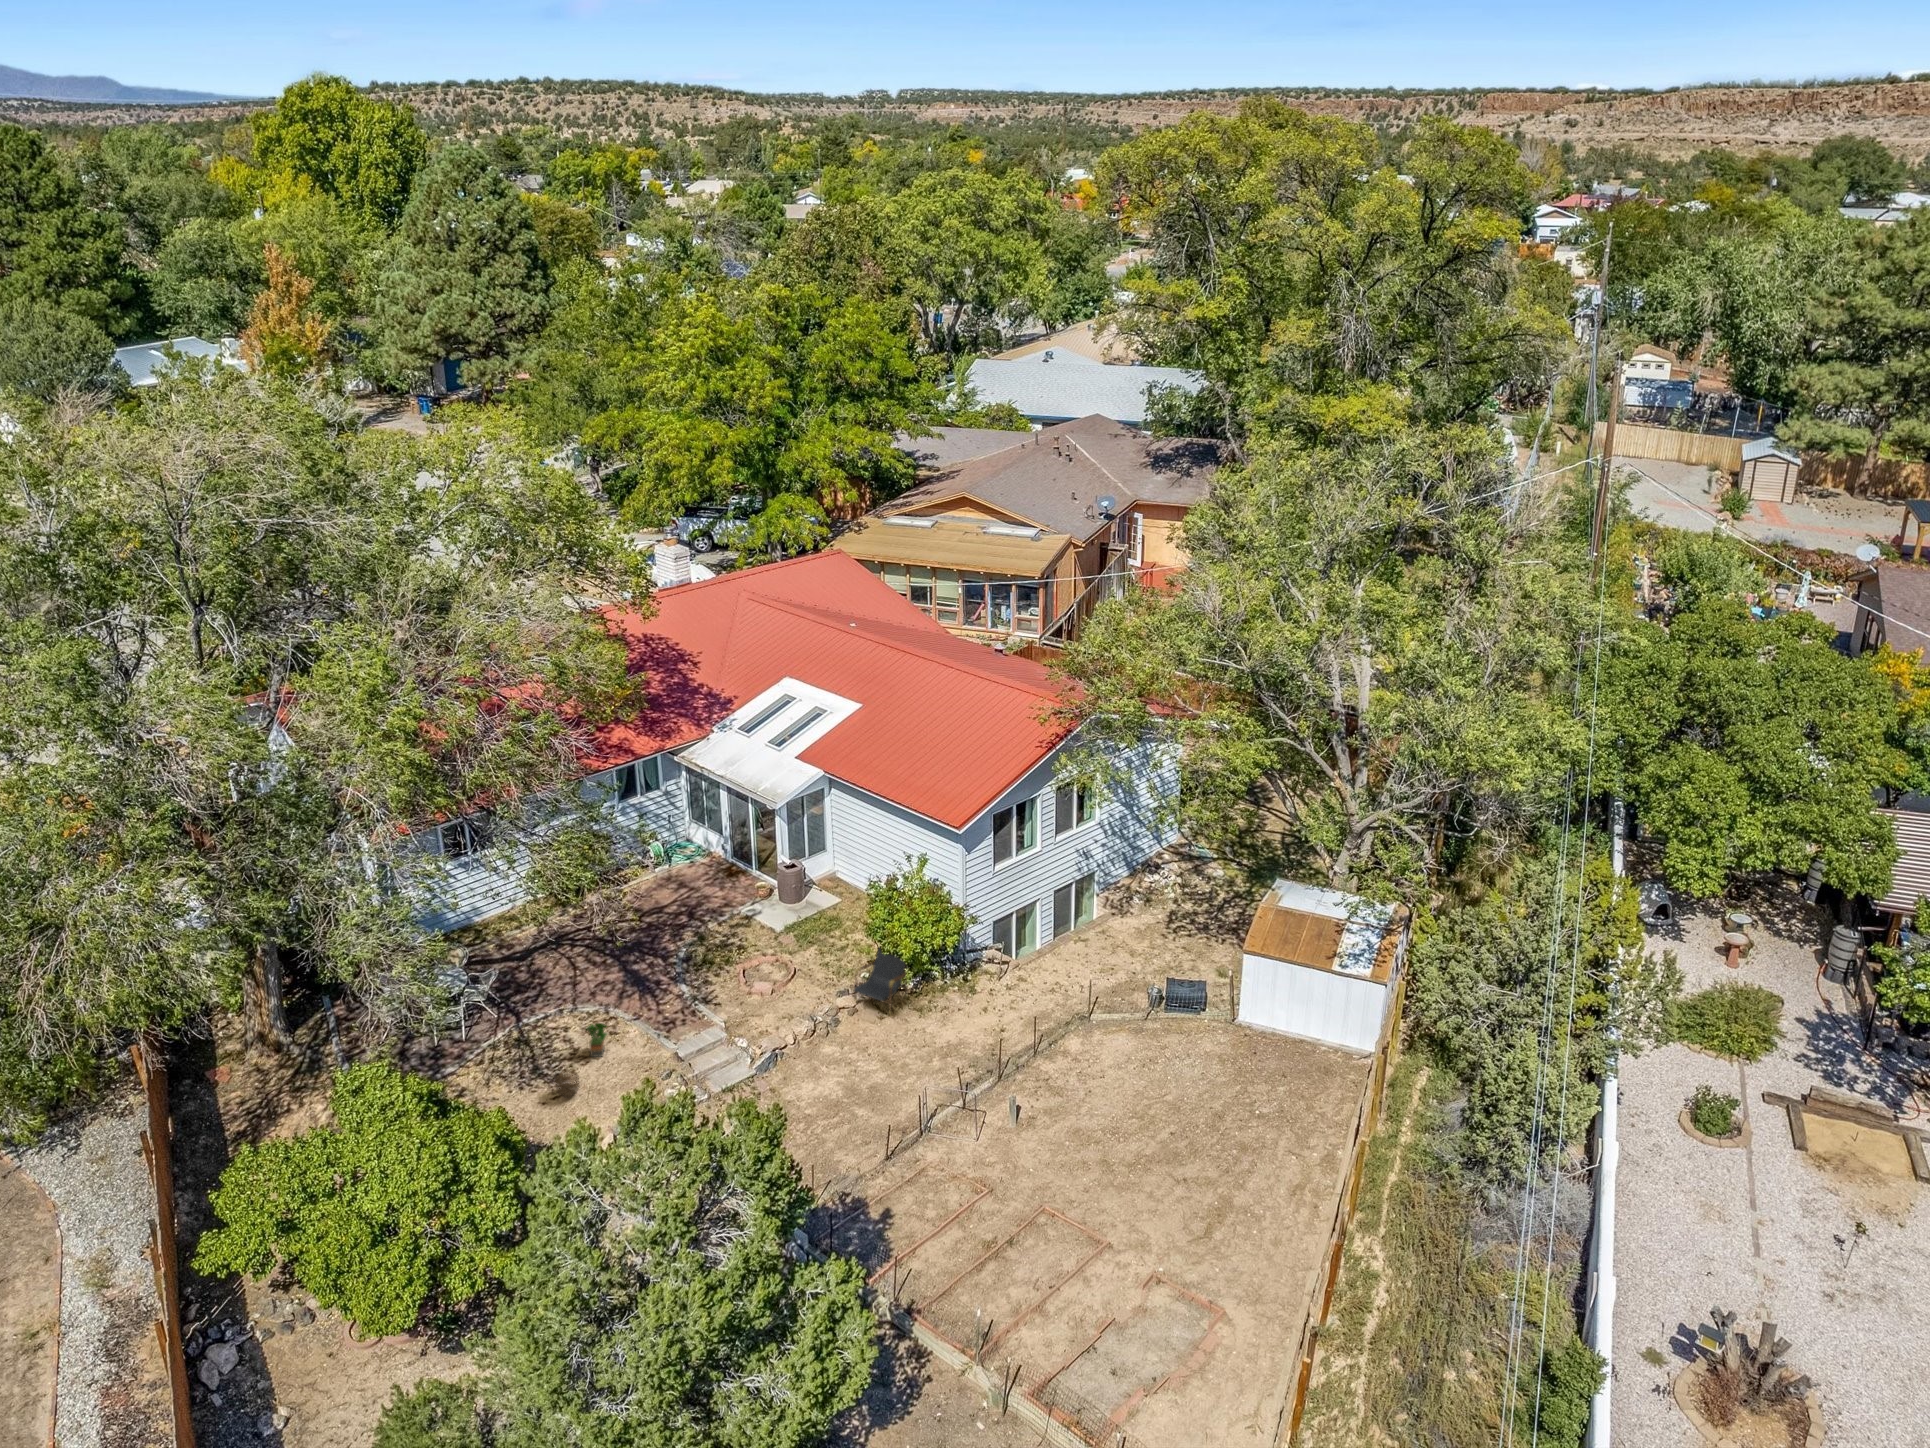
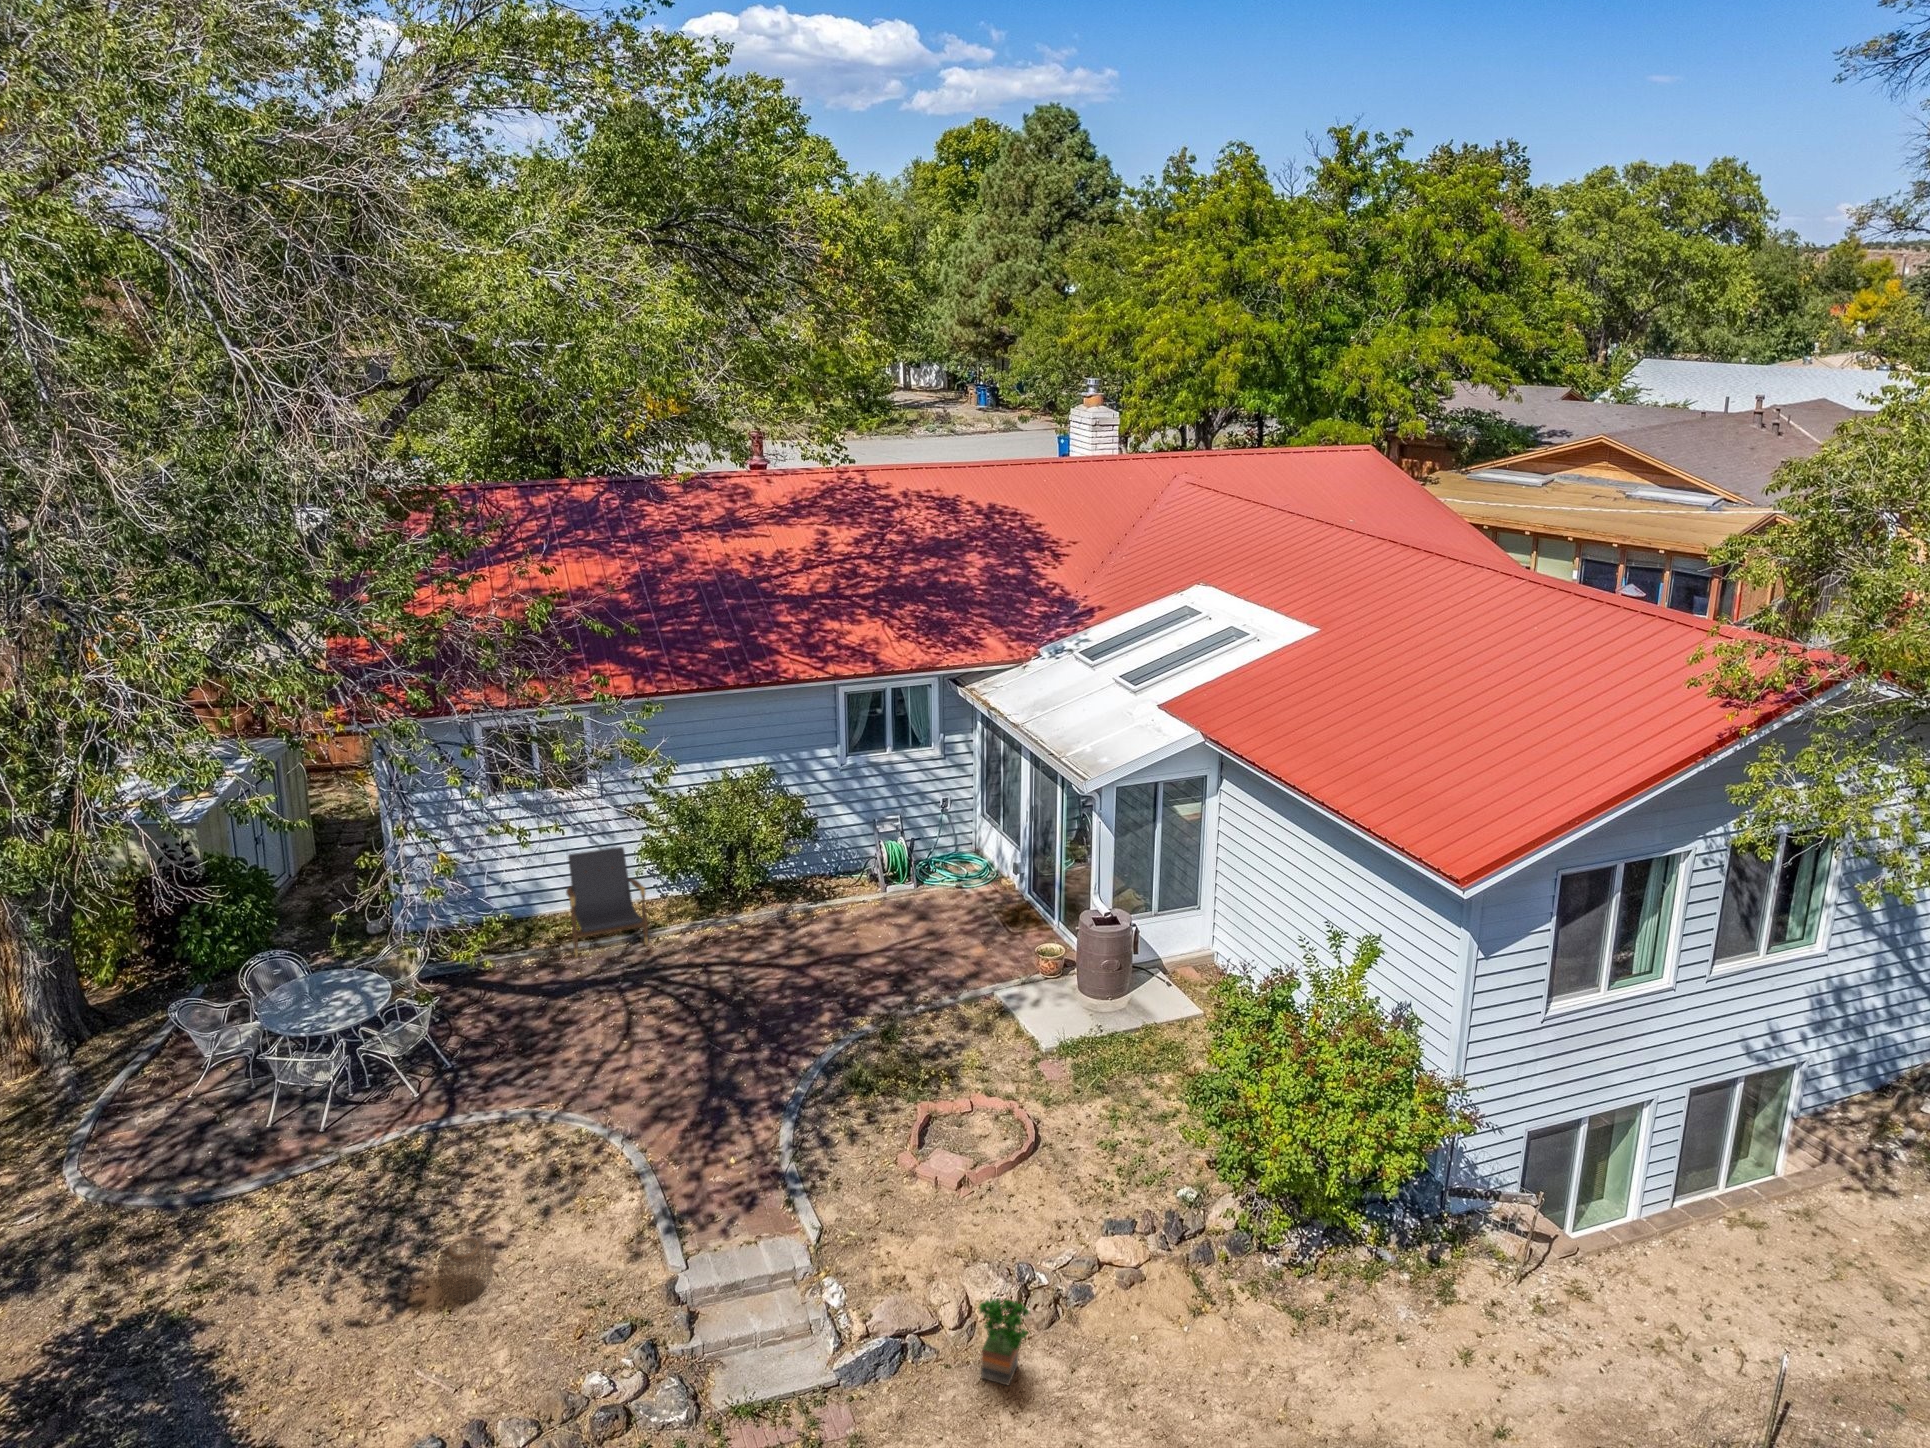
lounge chair: present [854,948,907,1015] -> present [566,847,648,957]
potted tree: present [586,1023,607,1057] -> present [979,1299,1030,1385]

